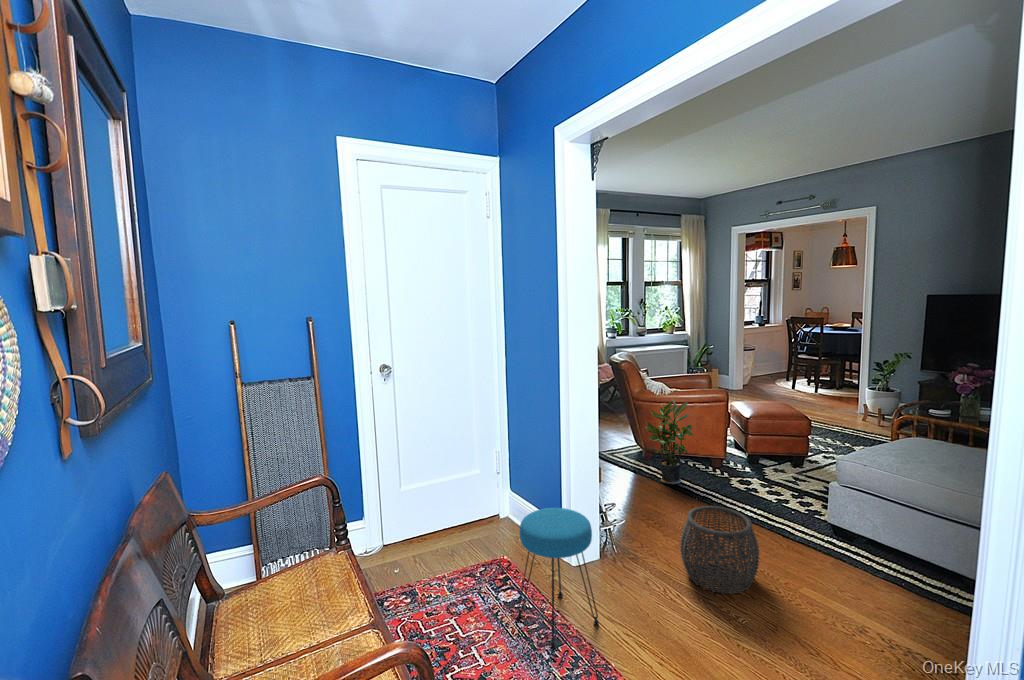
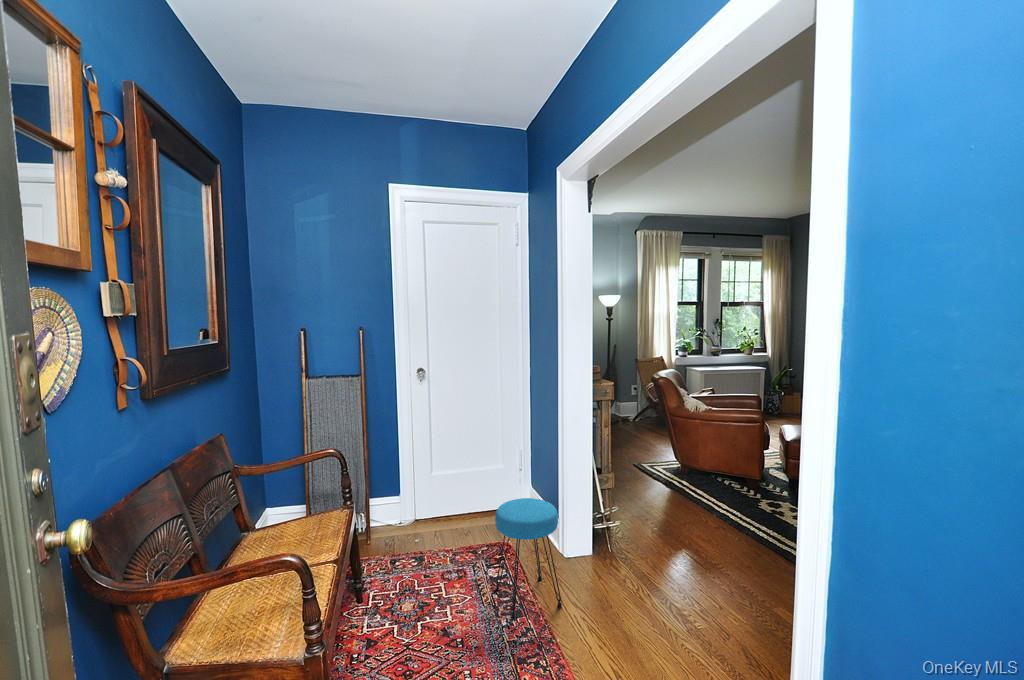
potted plant: present [645,399,693,485] -> none [671,415,719,500]
woven basket: present [680,506,759,595] -> none [659,517,736,604]

